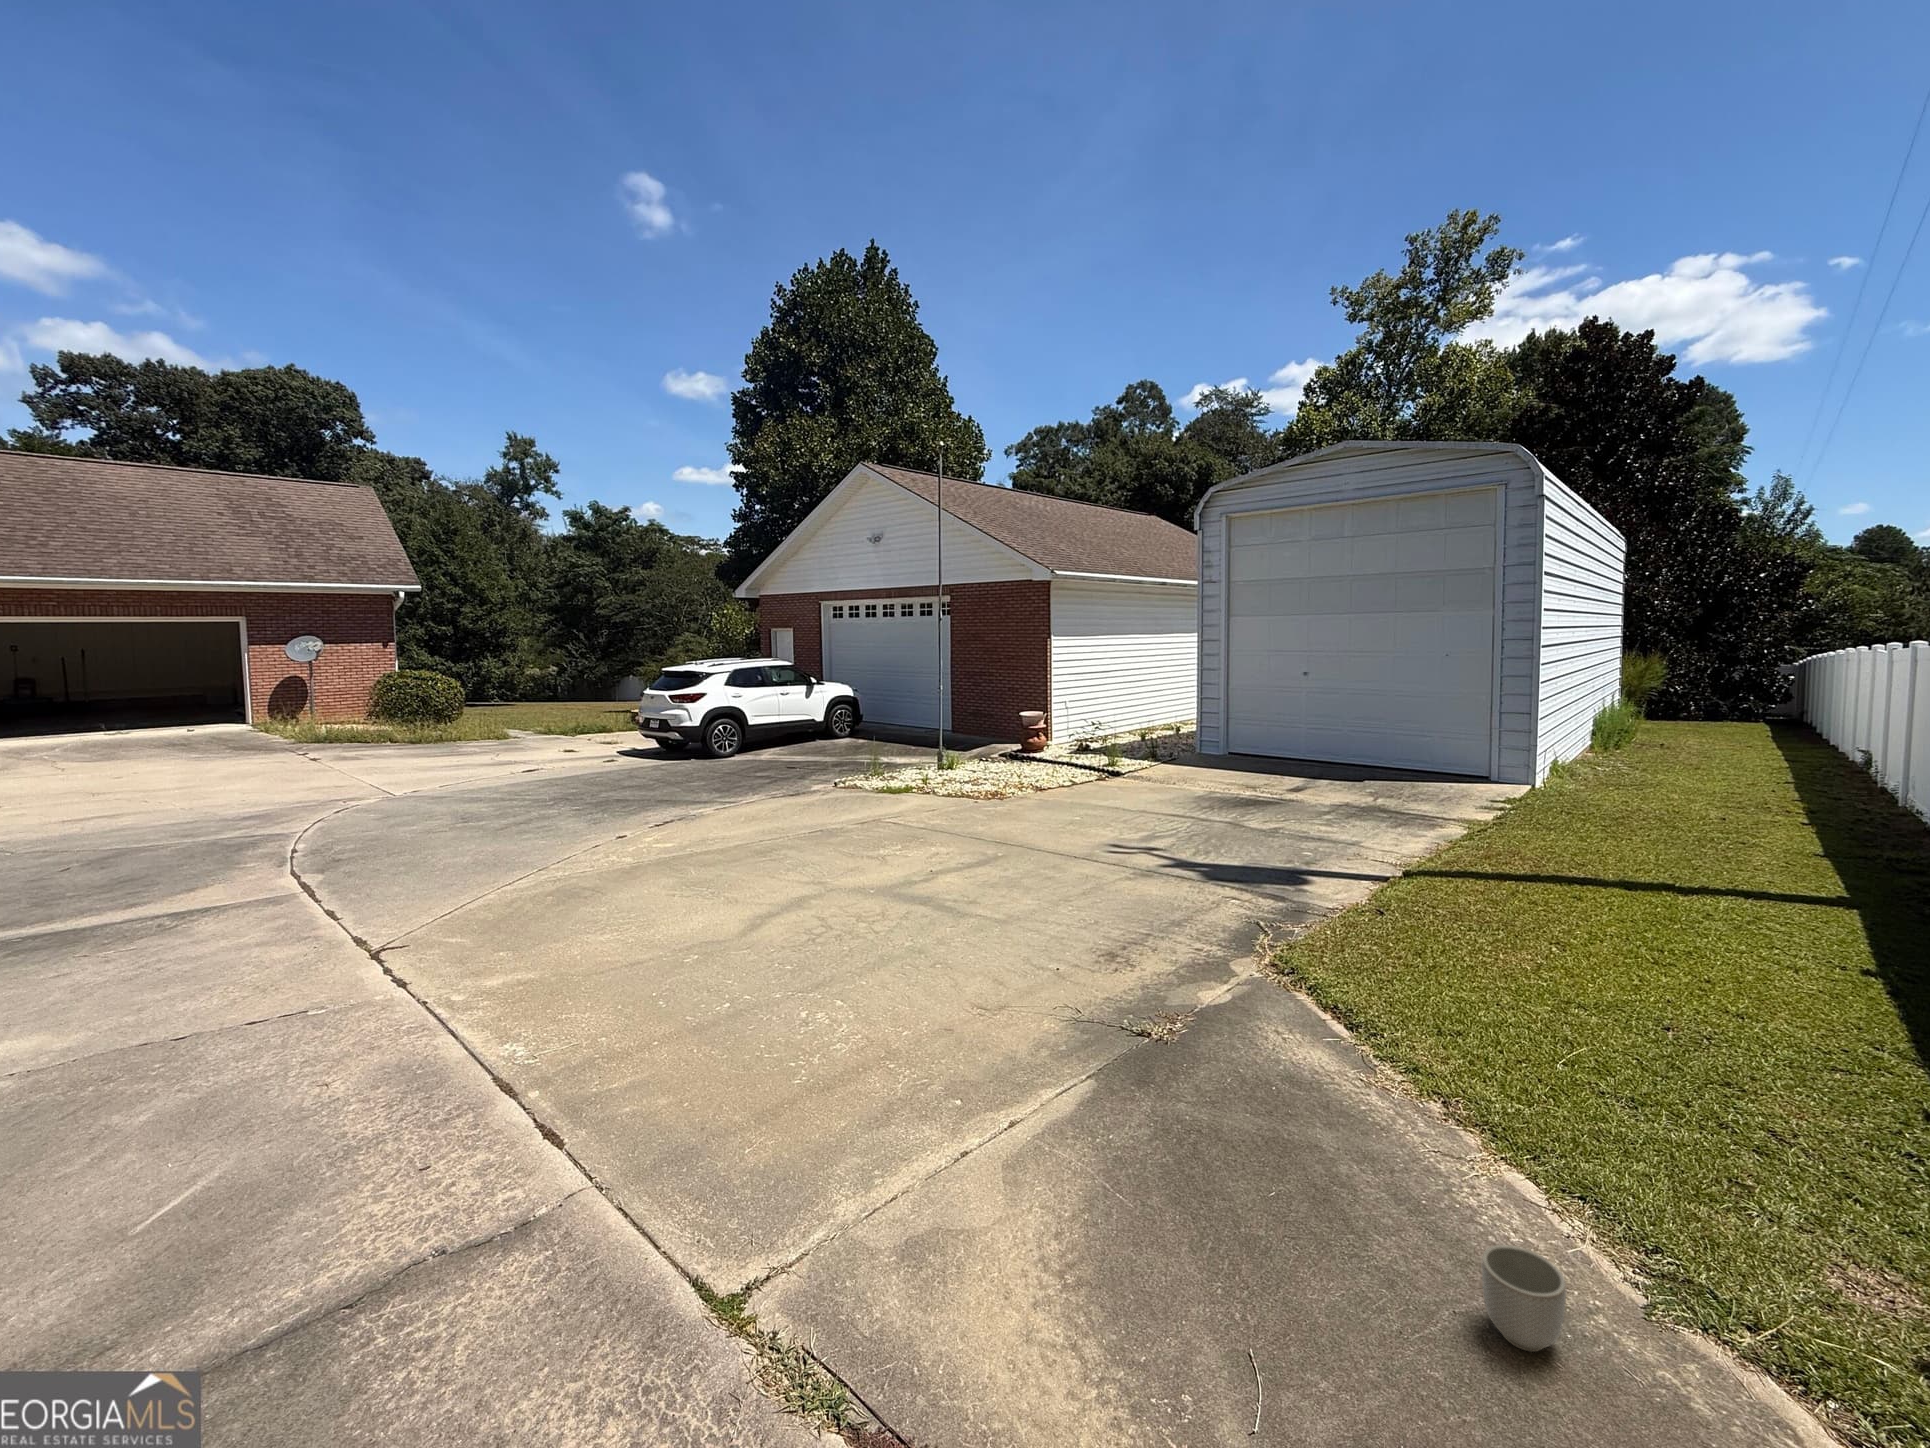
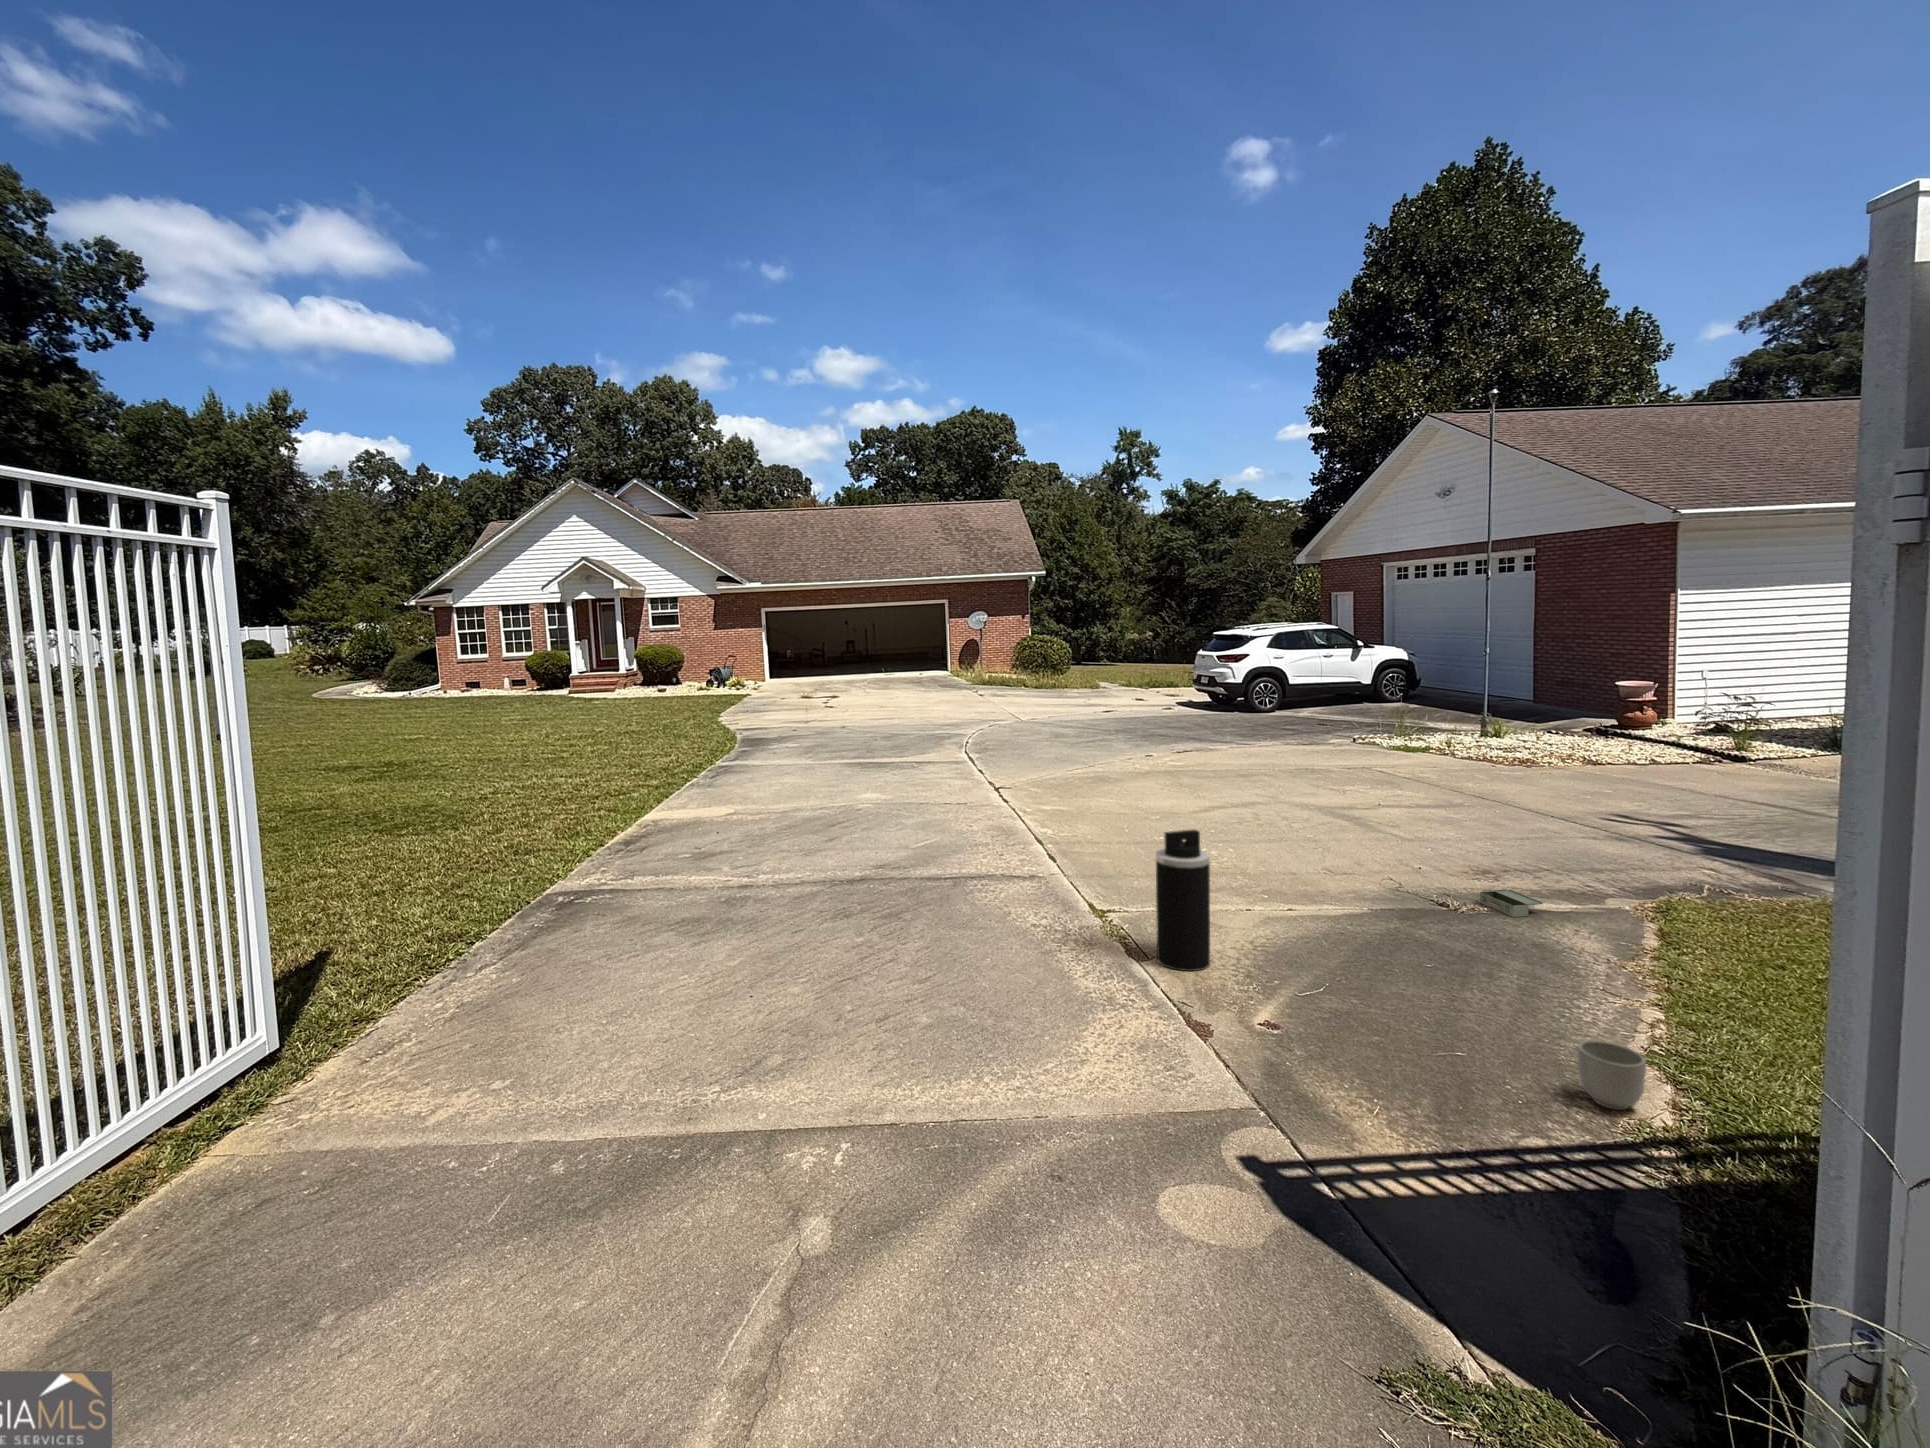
toolbox: none [1111,974,1173,1012] -> present [1480,889,1543,917]
trash can: none [829,1038,926,1316] -> present [1156,830,1210,971]

